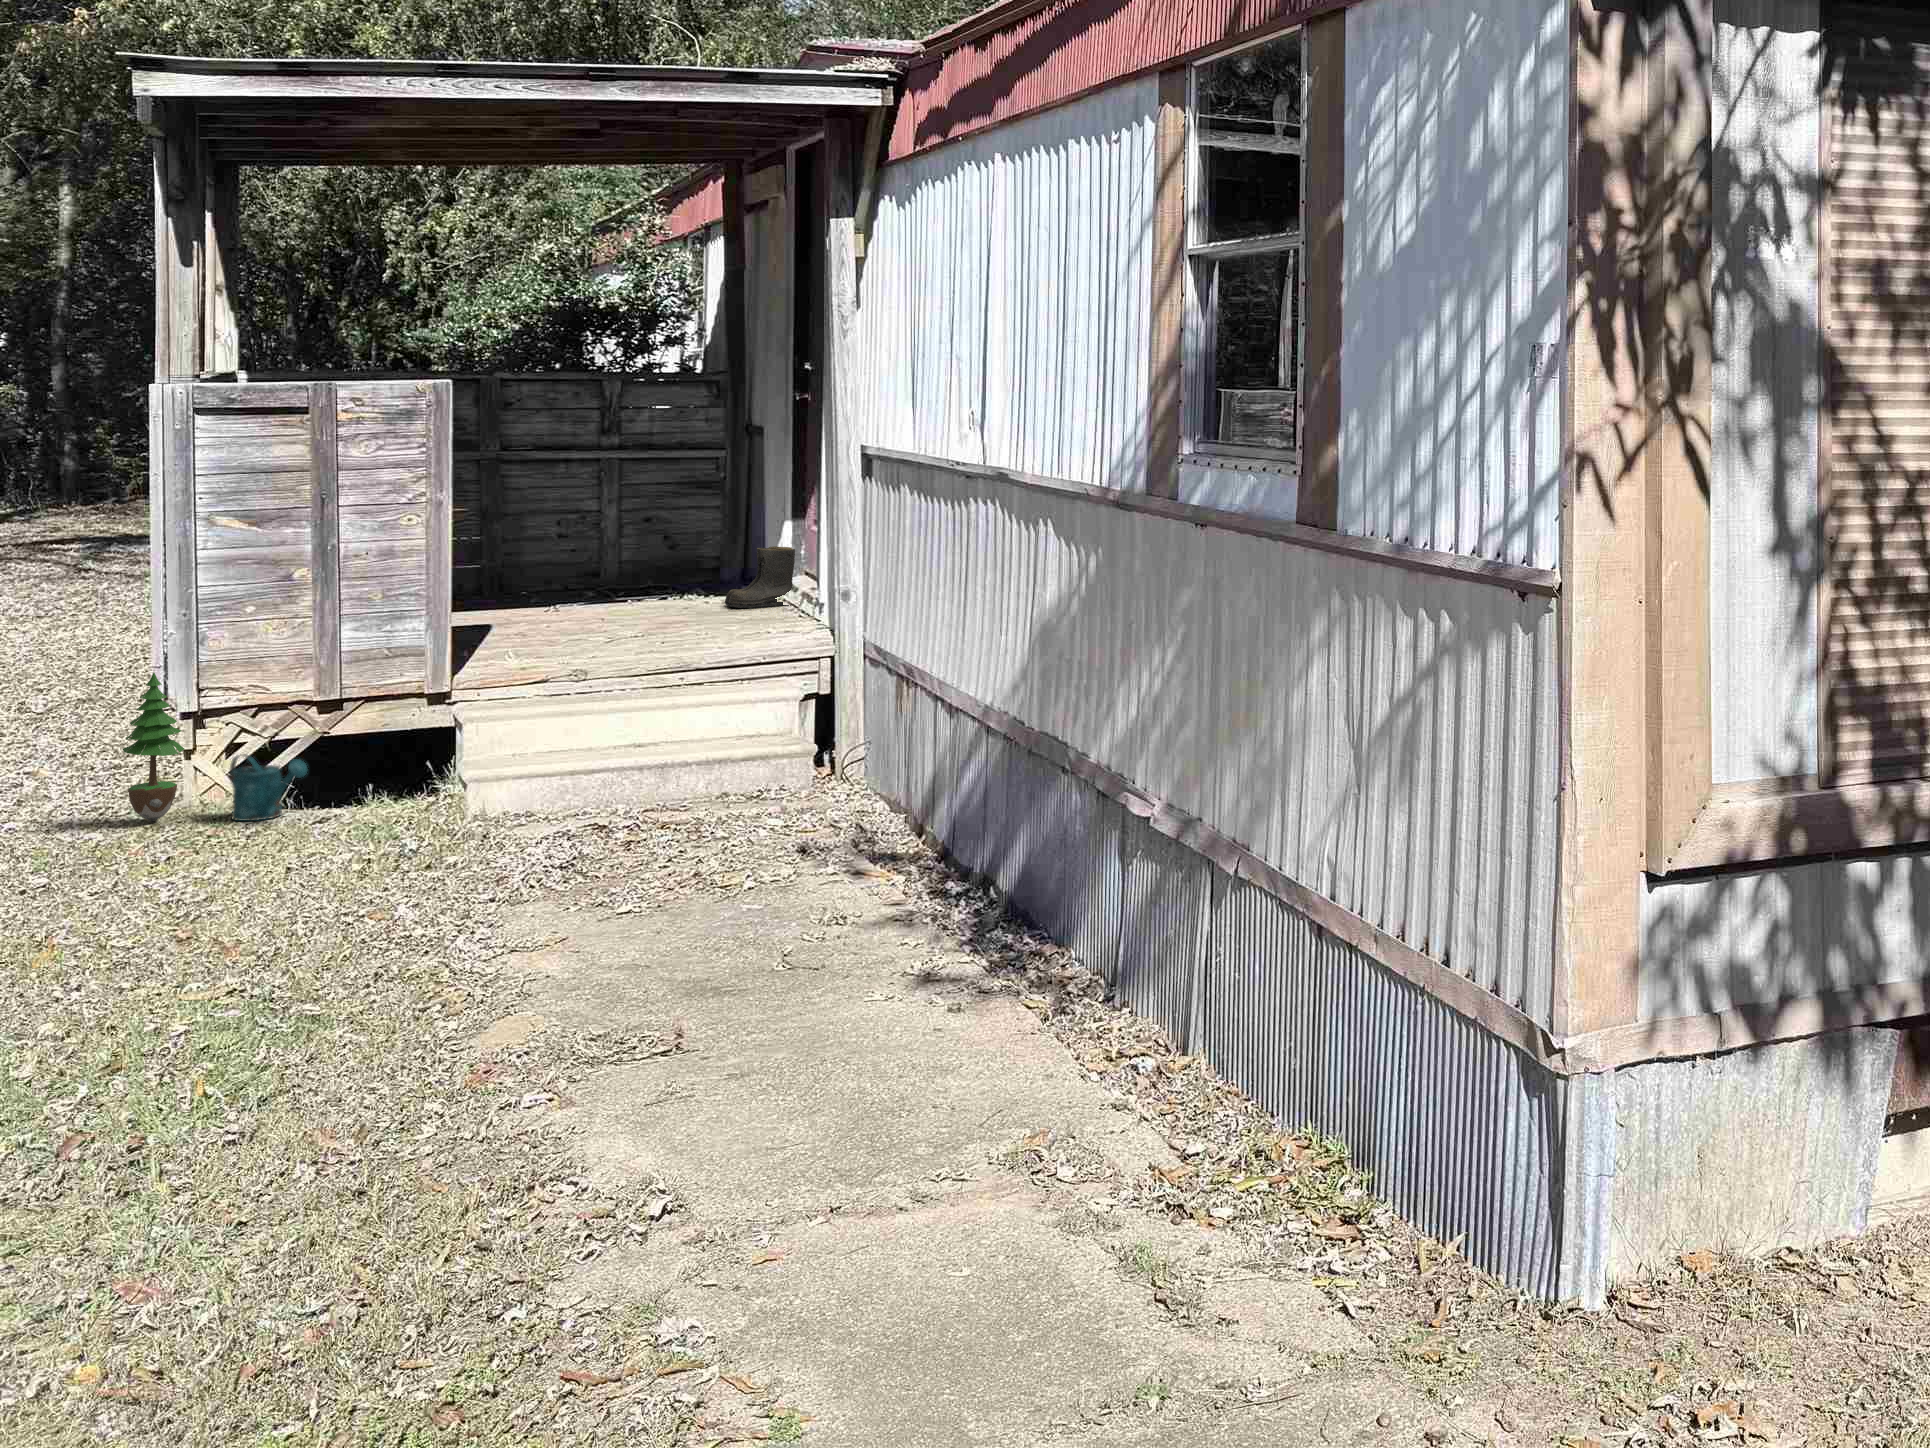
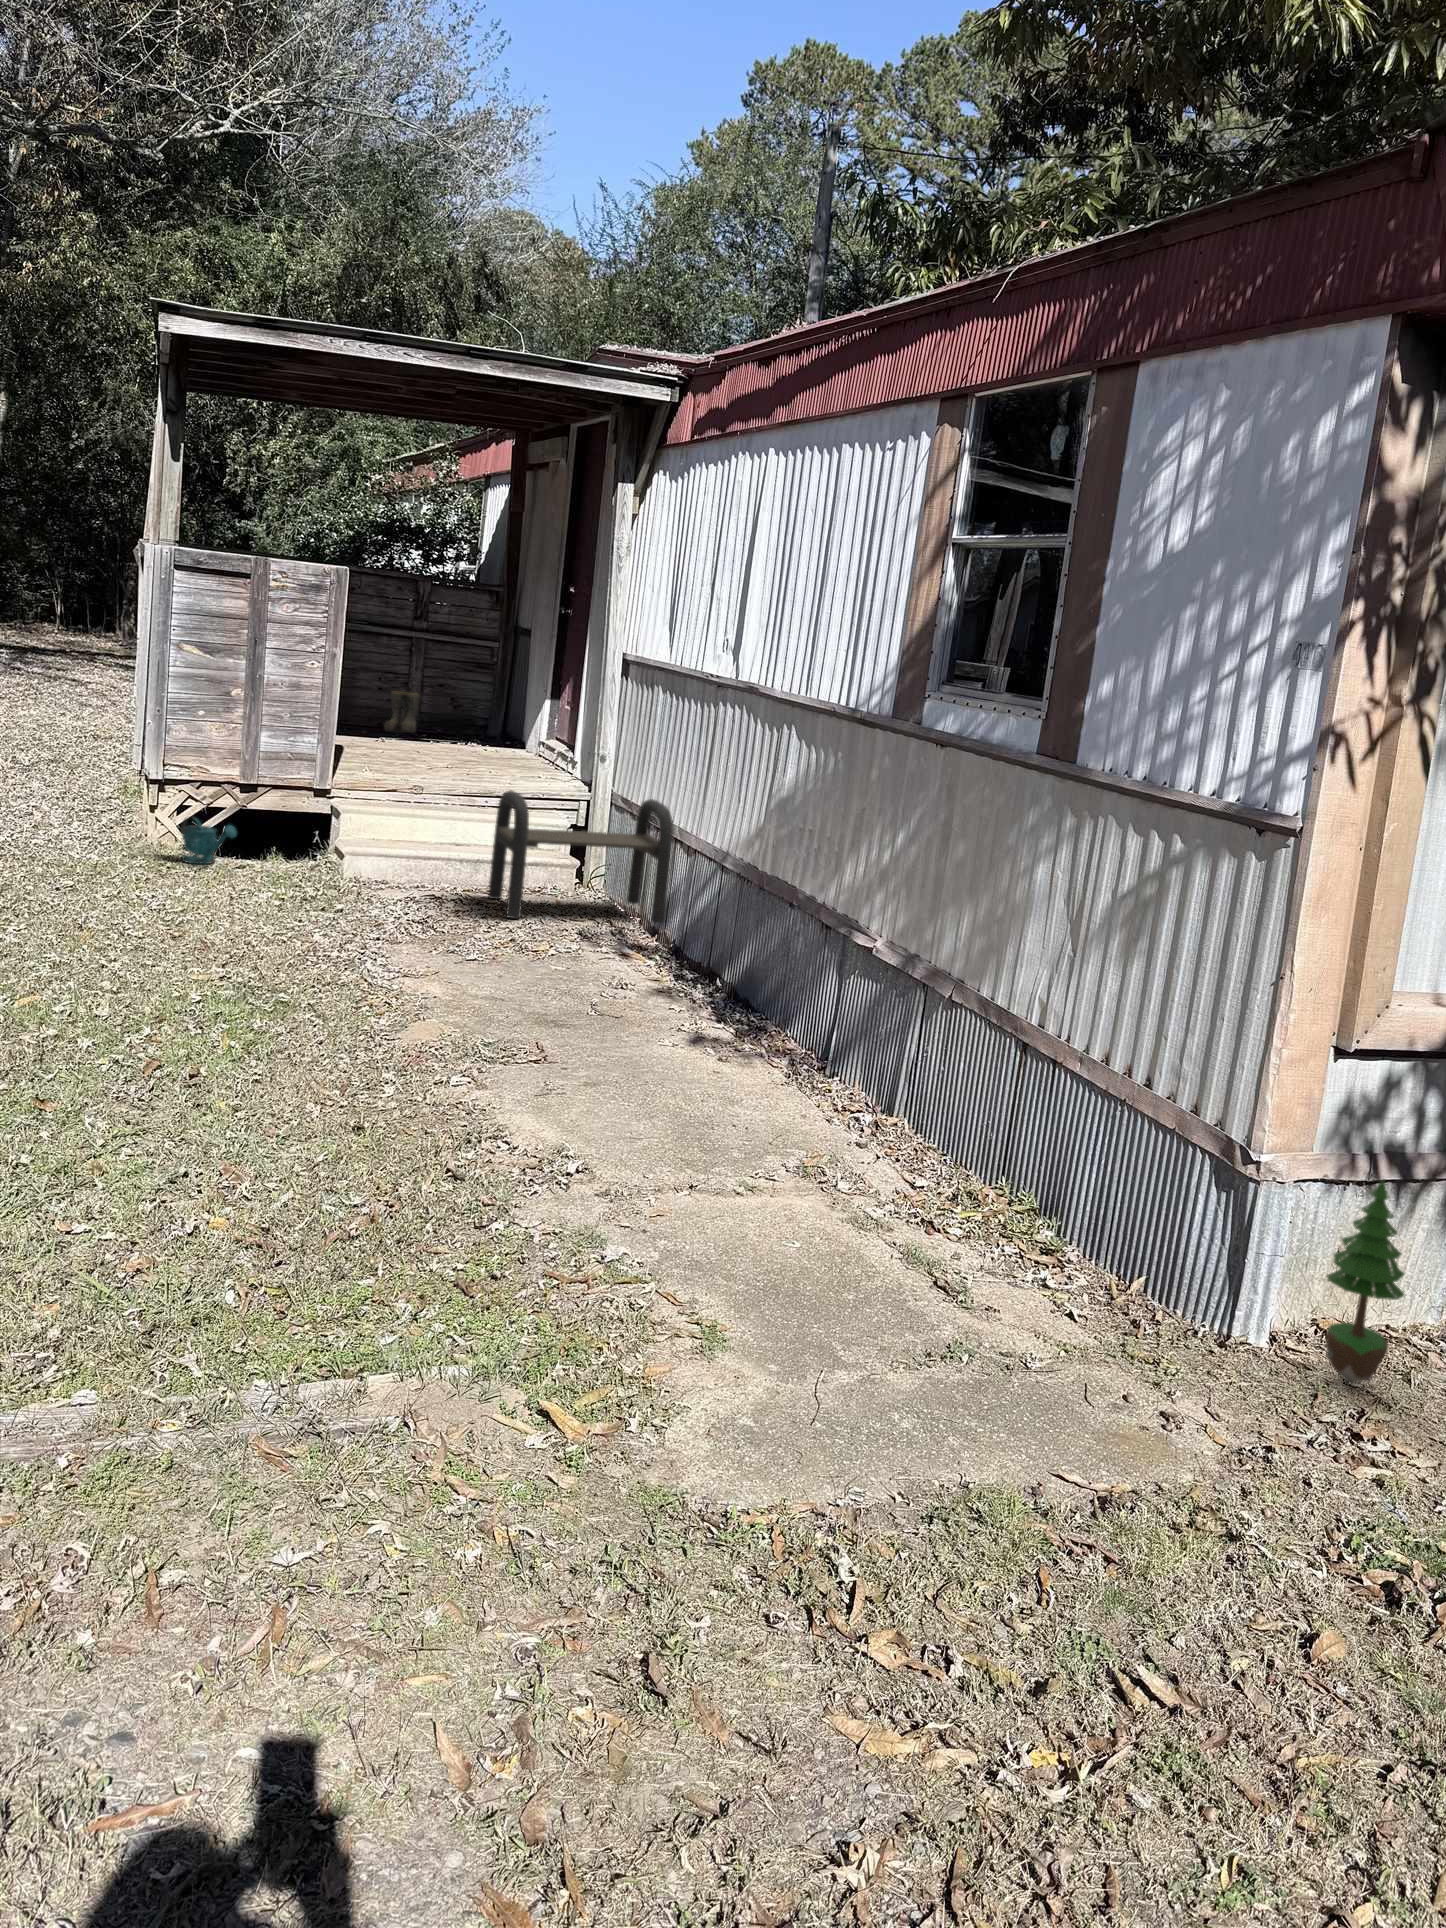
boots: present [724,546,795,608] -> present [384,692,419,733]
bench: none [676,645,927,838] -> present [488,790,673,923]
potted tree: present [123,673,184,822] -> present [1326,1180,1405,1384]

